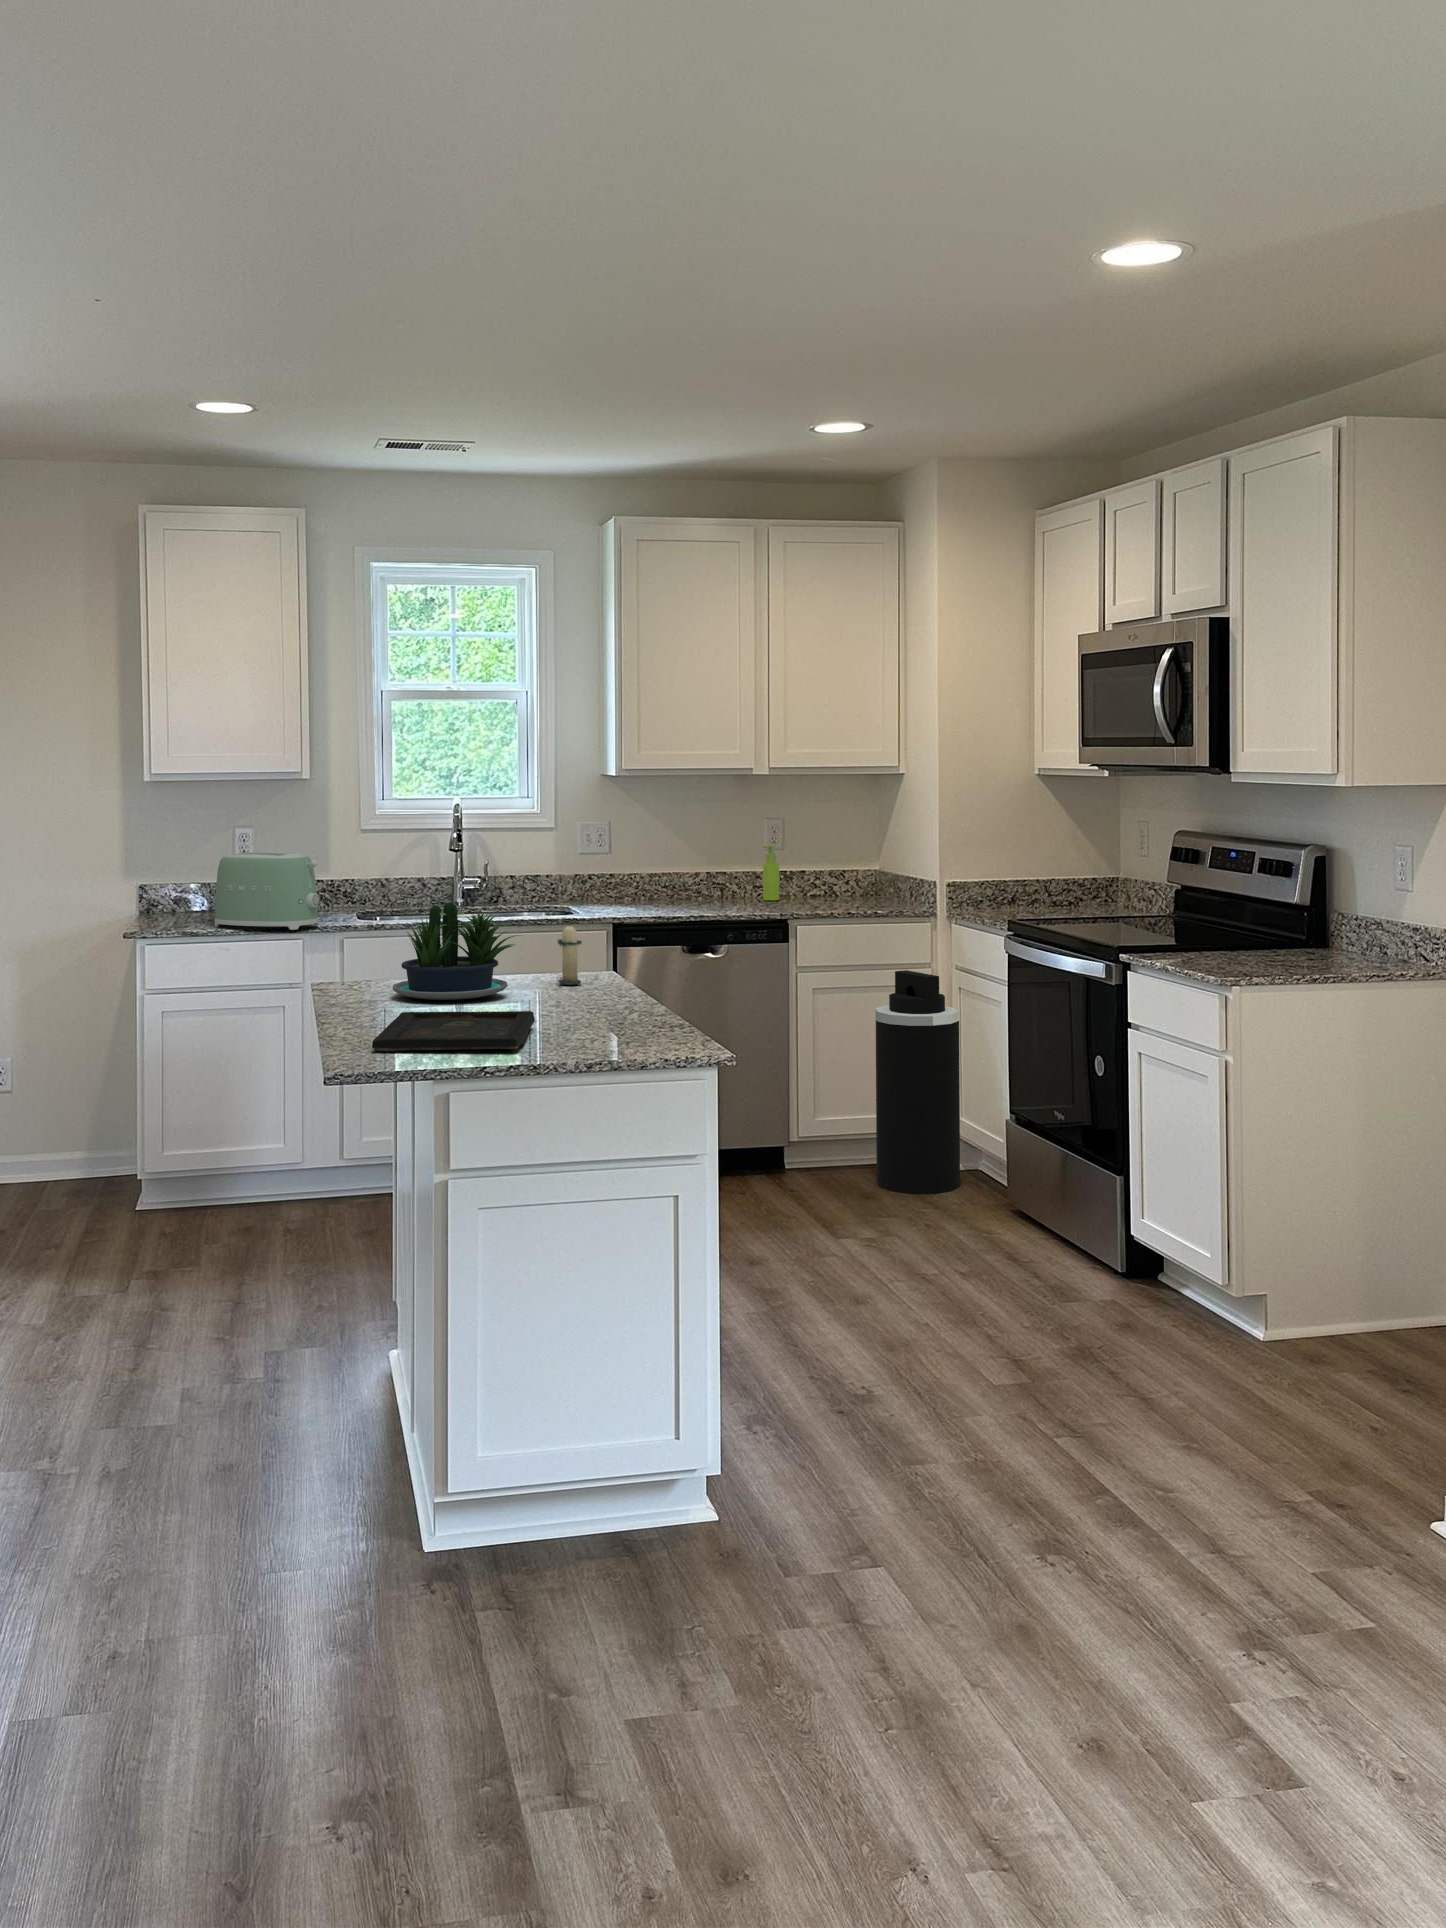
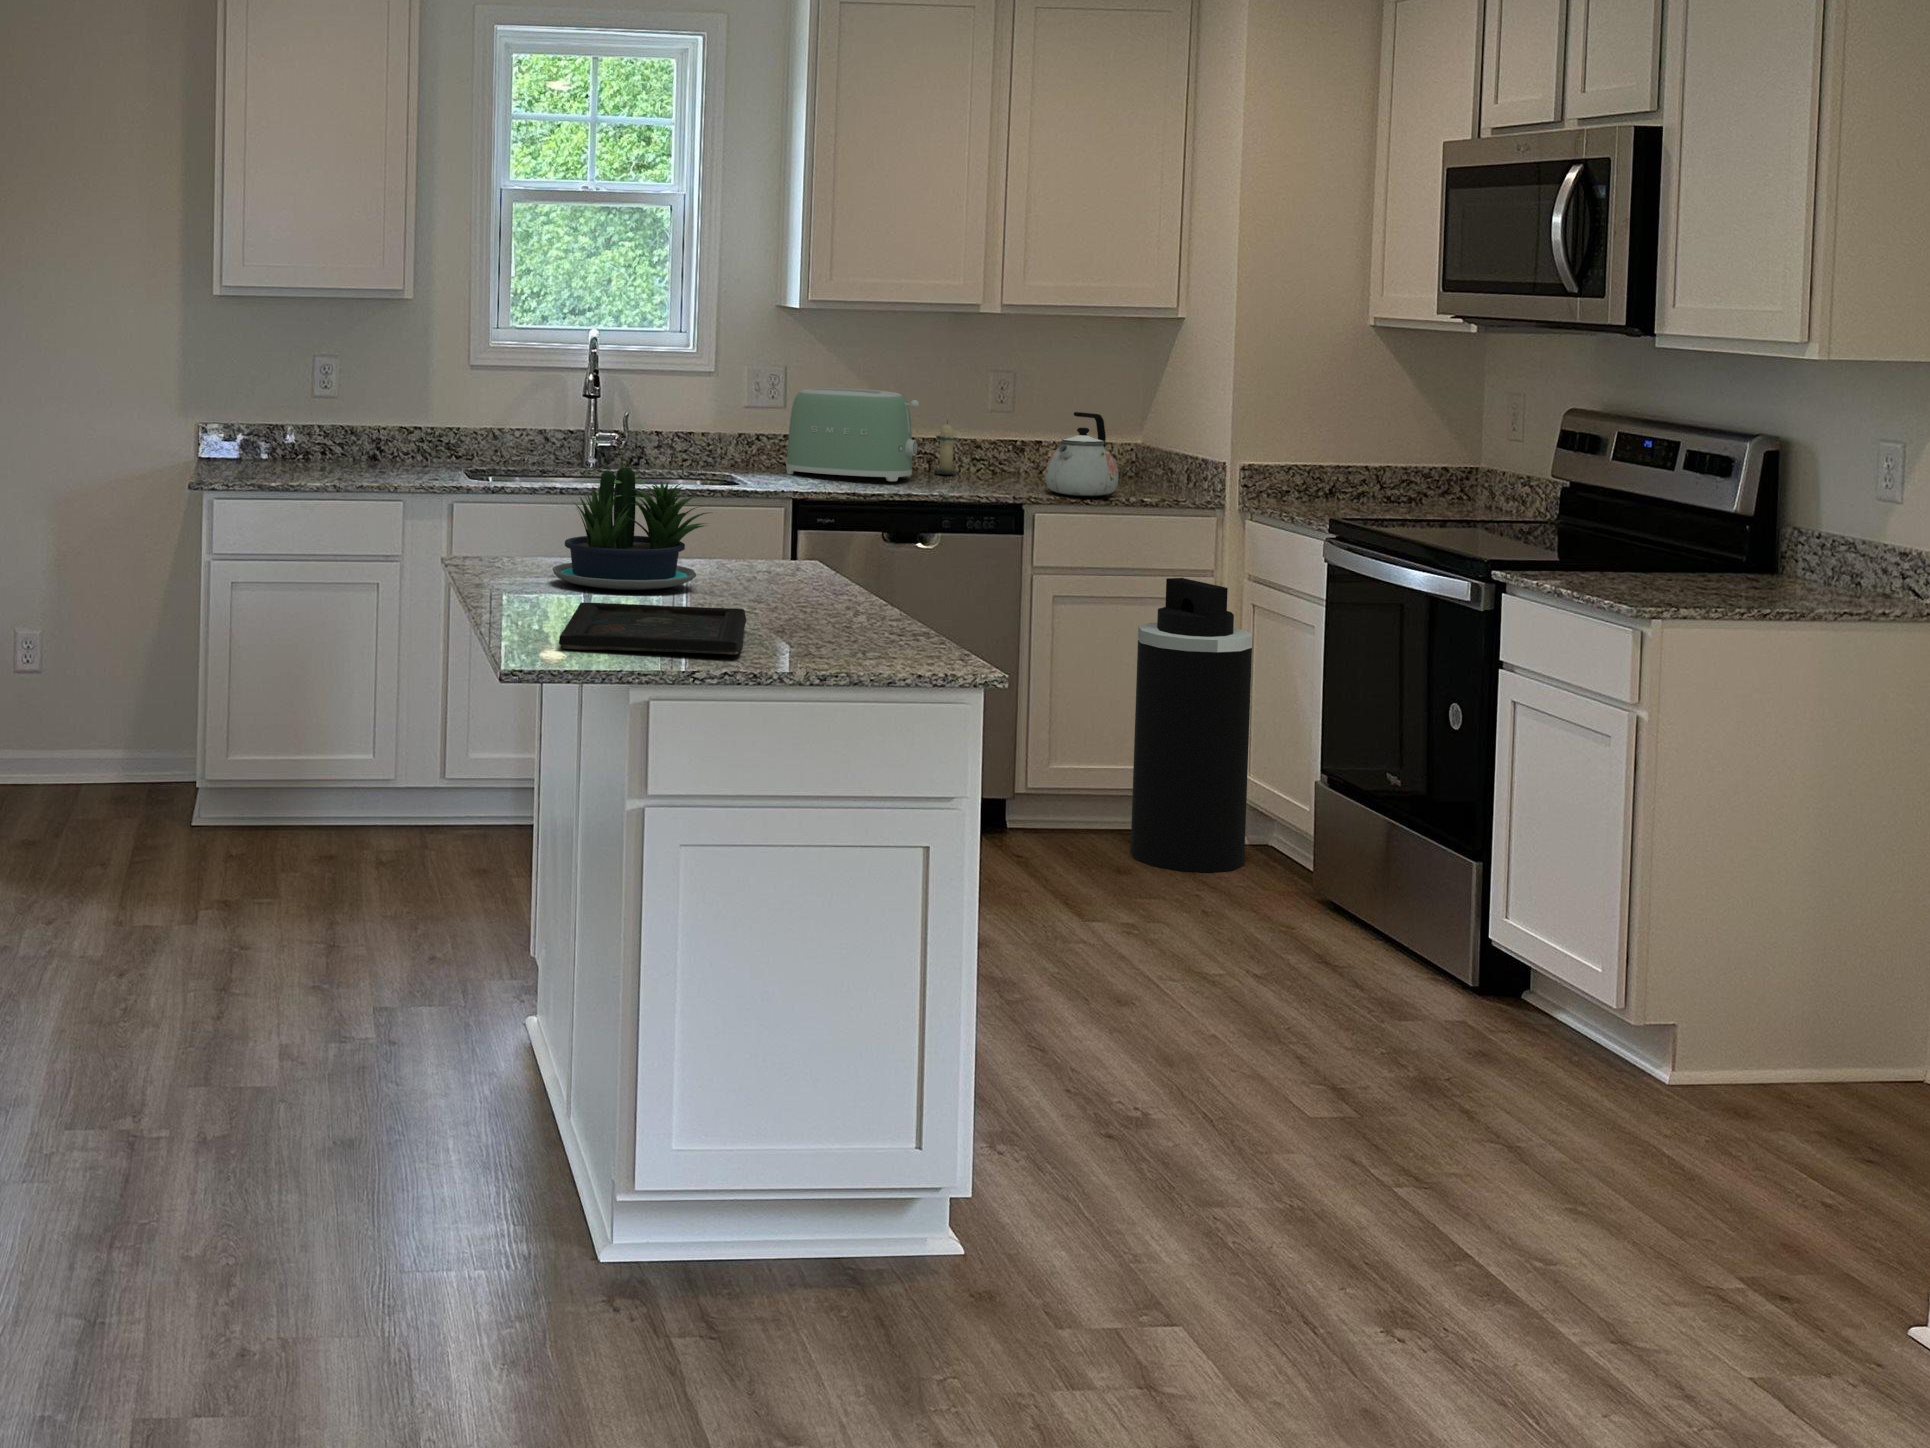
soap dispenser: present [763,845,779,900] -> none [987,405,1010,478]
kettle: none [804,848,858,912] -> present [1045,412,1118,496]
toaster: present [215,852,319,930] -> present [786,388,919,481]
candle: present [557,922,582,985] -> present [935,421,957,474]

